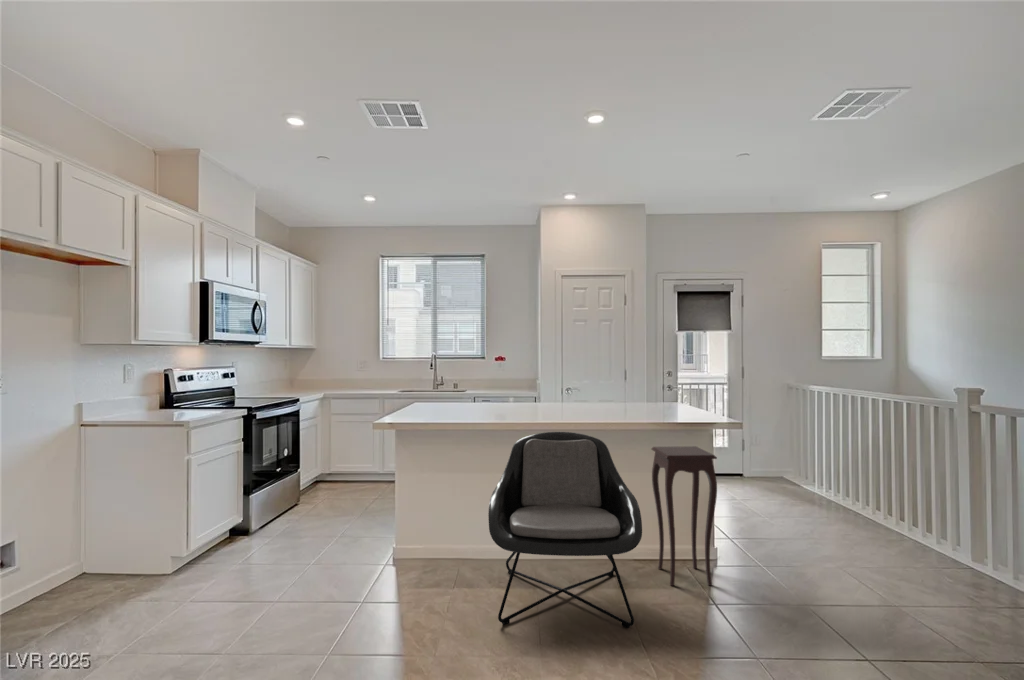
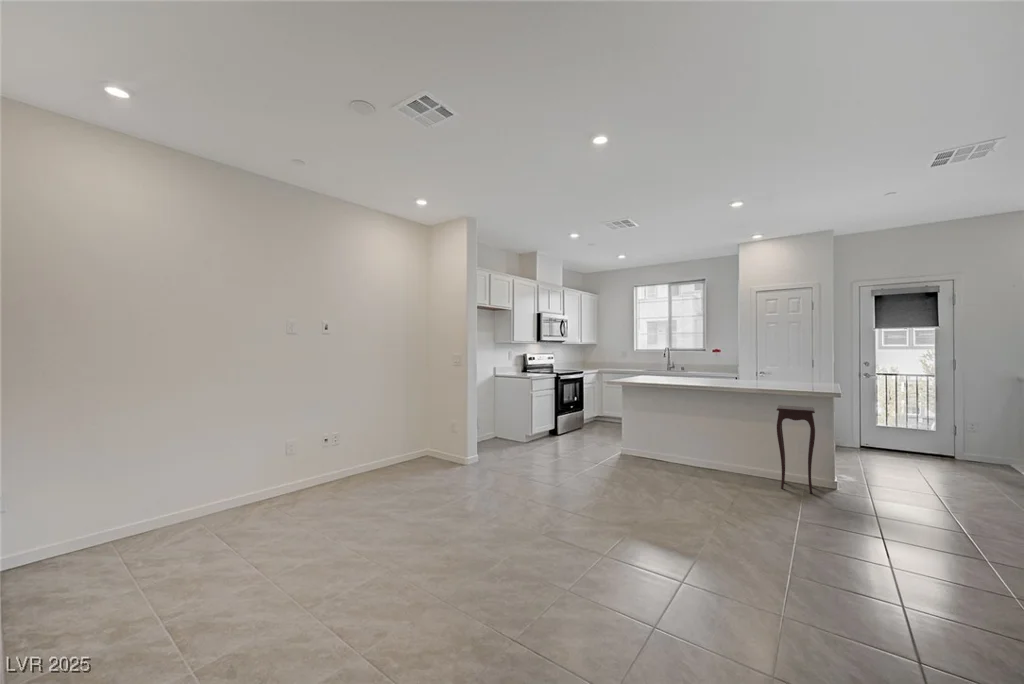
lounge chair: present [488,432,642,628] -> none [656,392,748,494]

